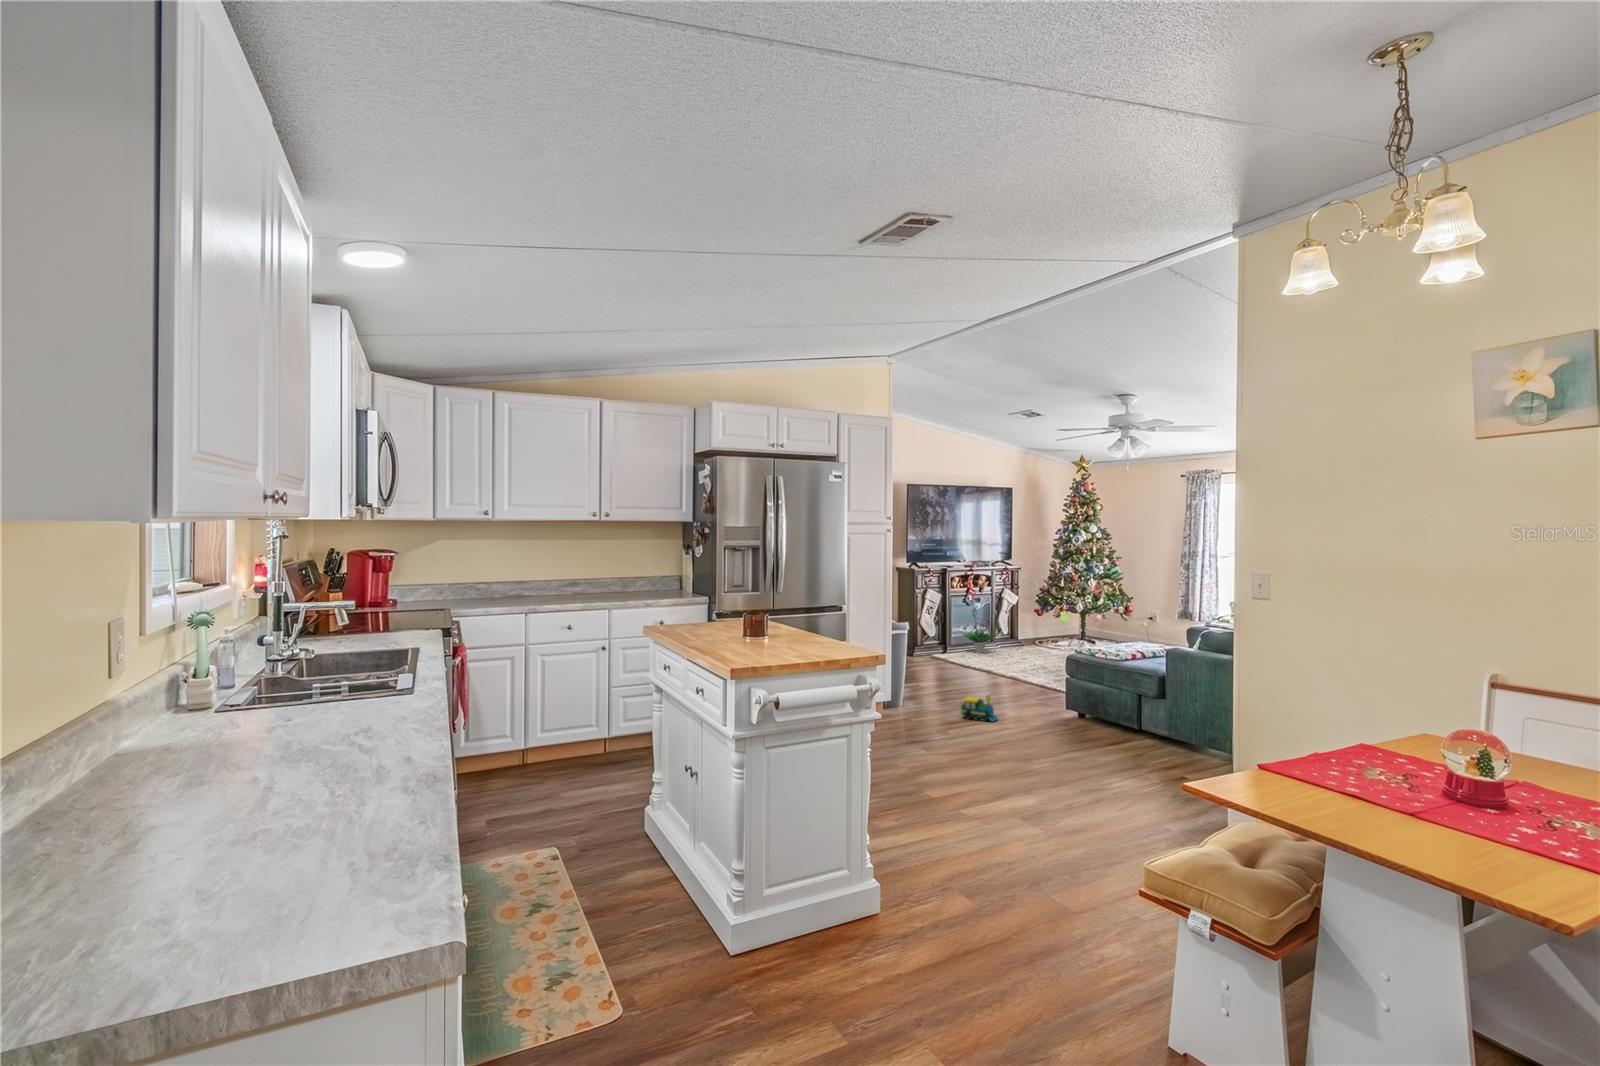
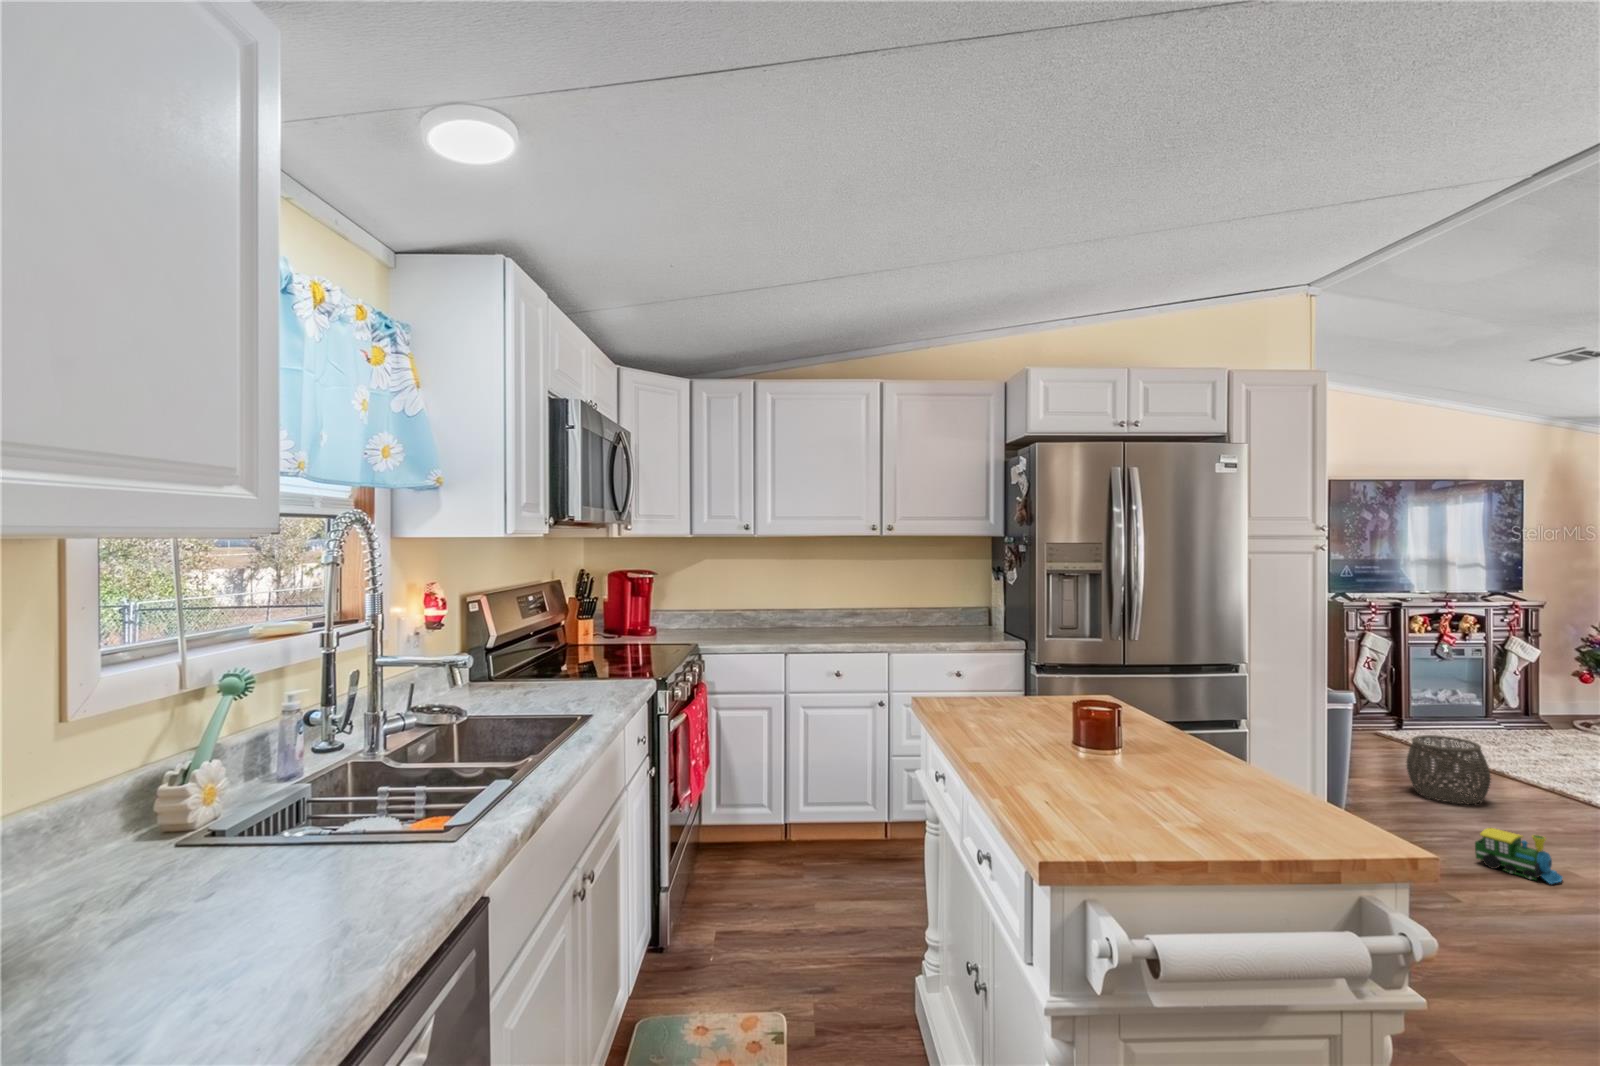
potted plant: present [963,608,995,653] -> none [1432,662,1500,732]
woven basket: none [938,651,979,692] -> present [1406,735,1491,804]

